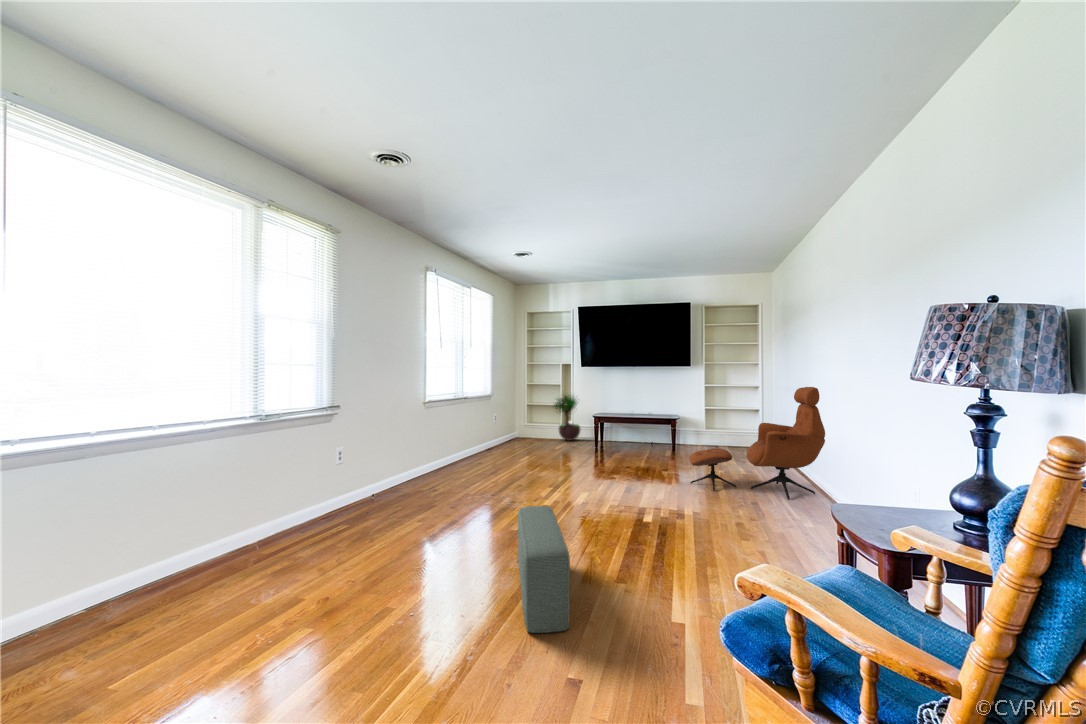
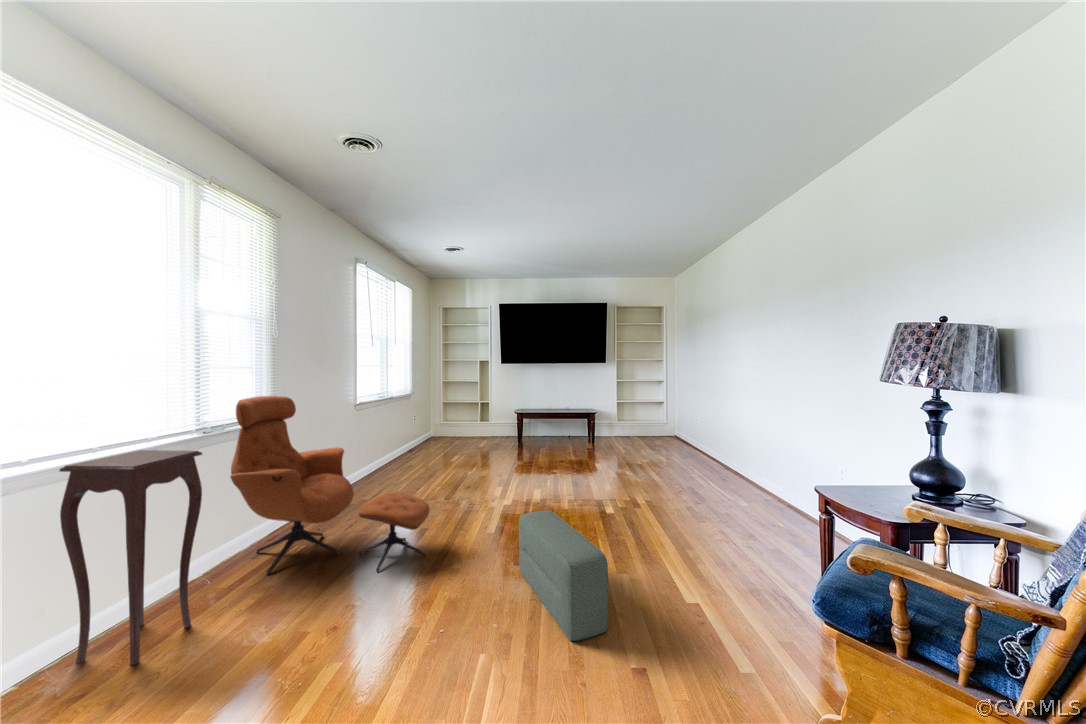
lounge chair: present [689,387,825,500] -> present [230,396,429,575]
potted tree: present [554,395,581,441] -> none [473,387,503,439]
side table: none [169,427,264,587] -> present [60,450,202,665]

